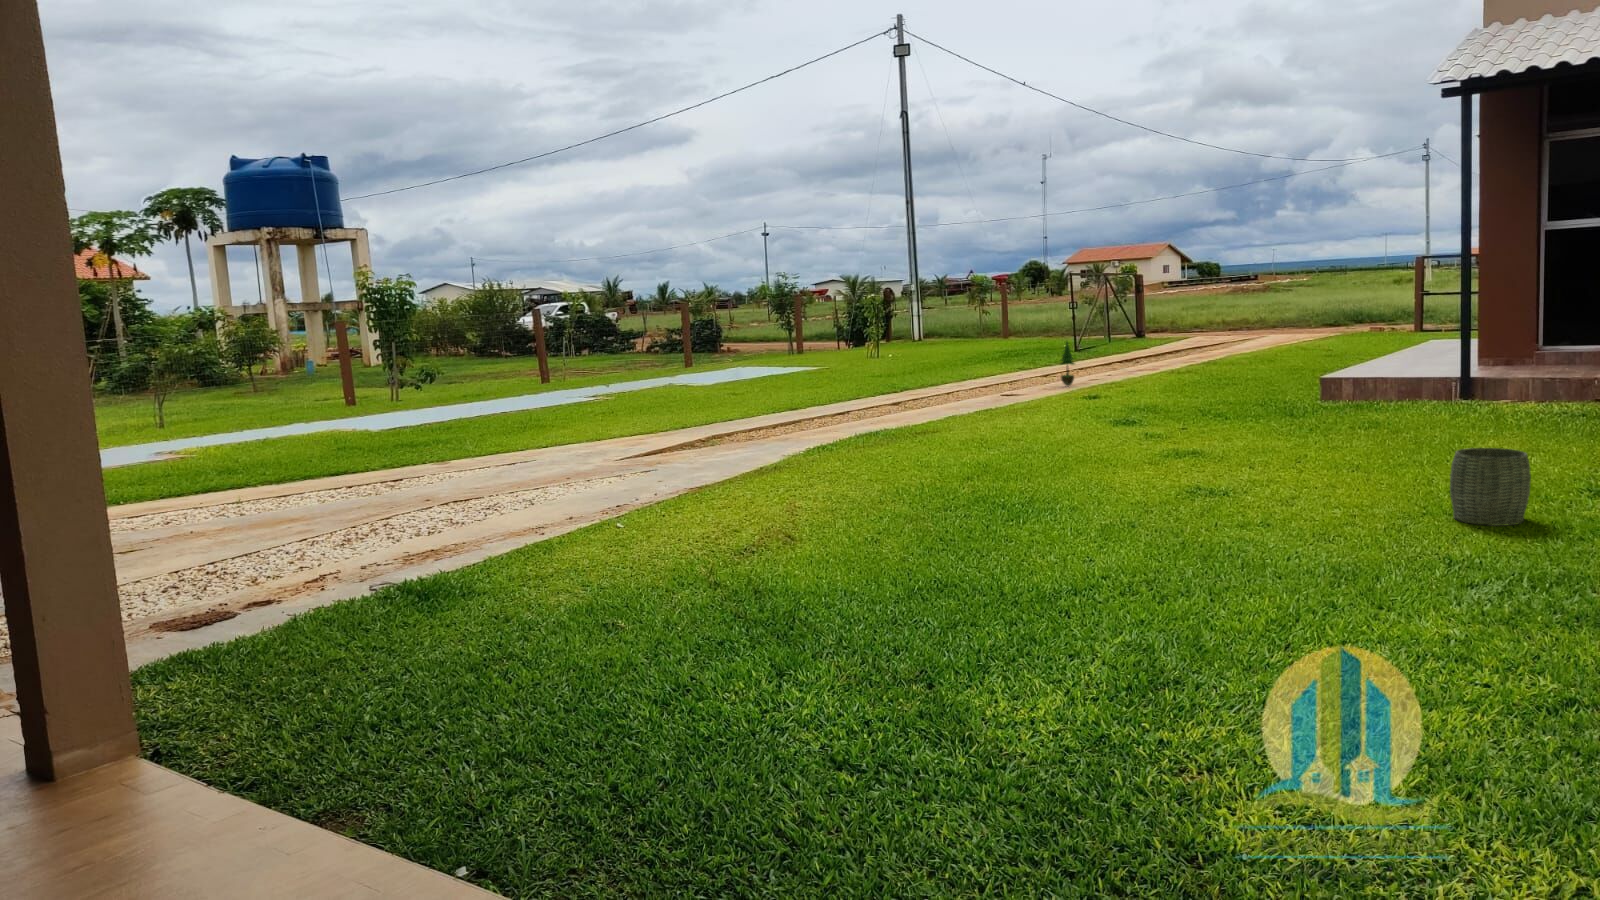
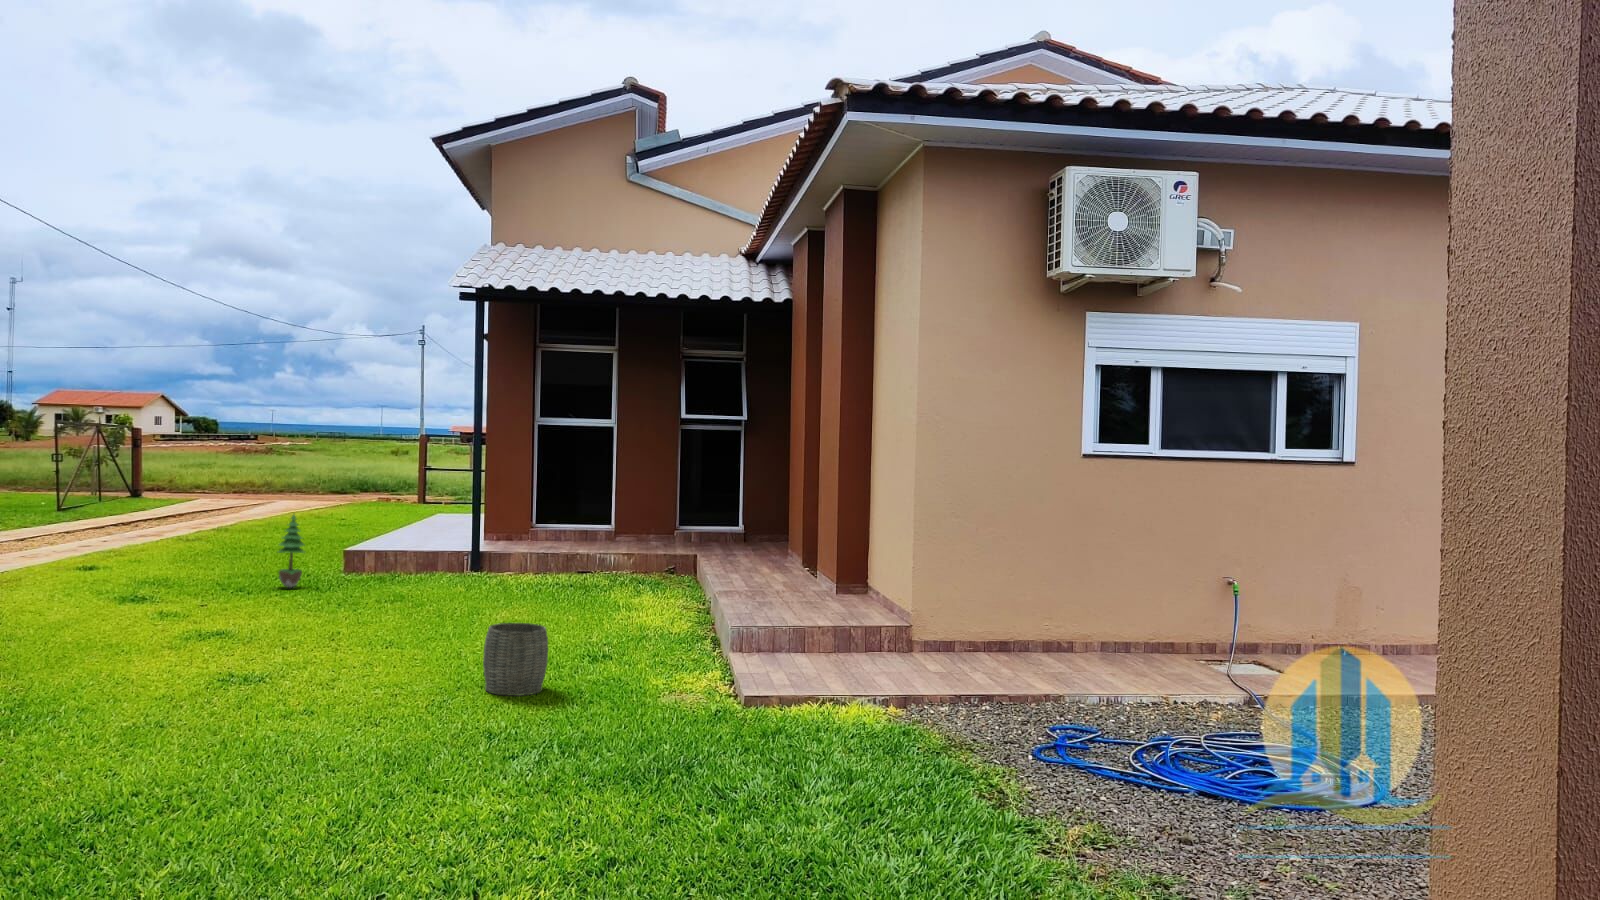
potted tree: present [1060,342,1074,386] -> present [278,515,304,588]

